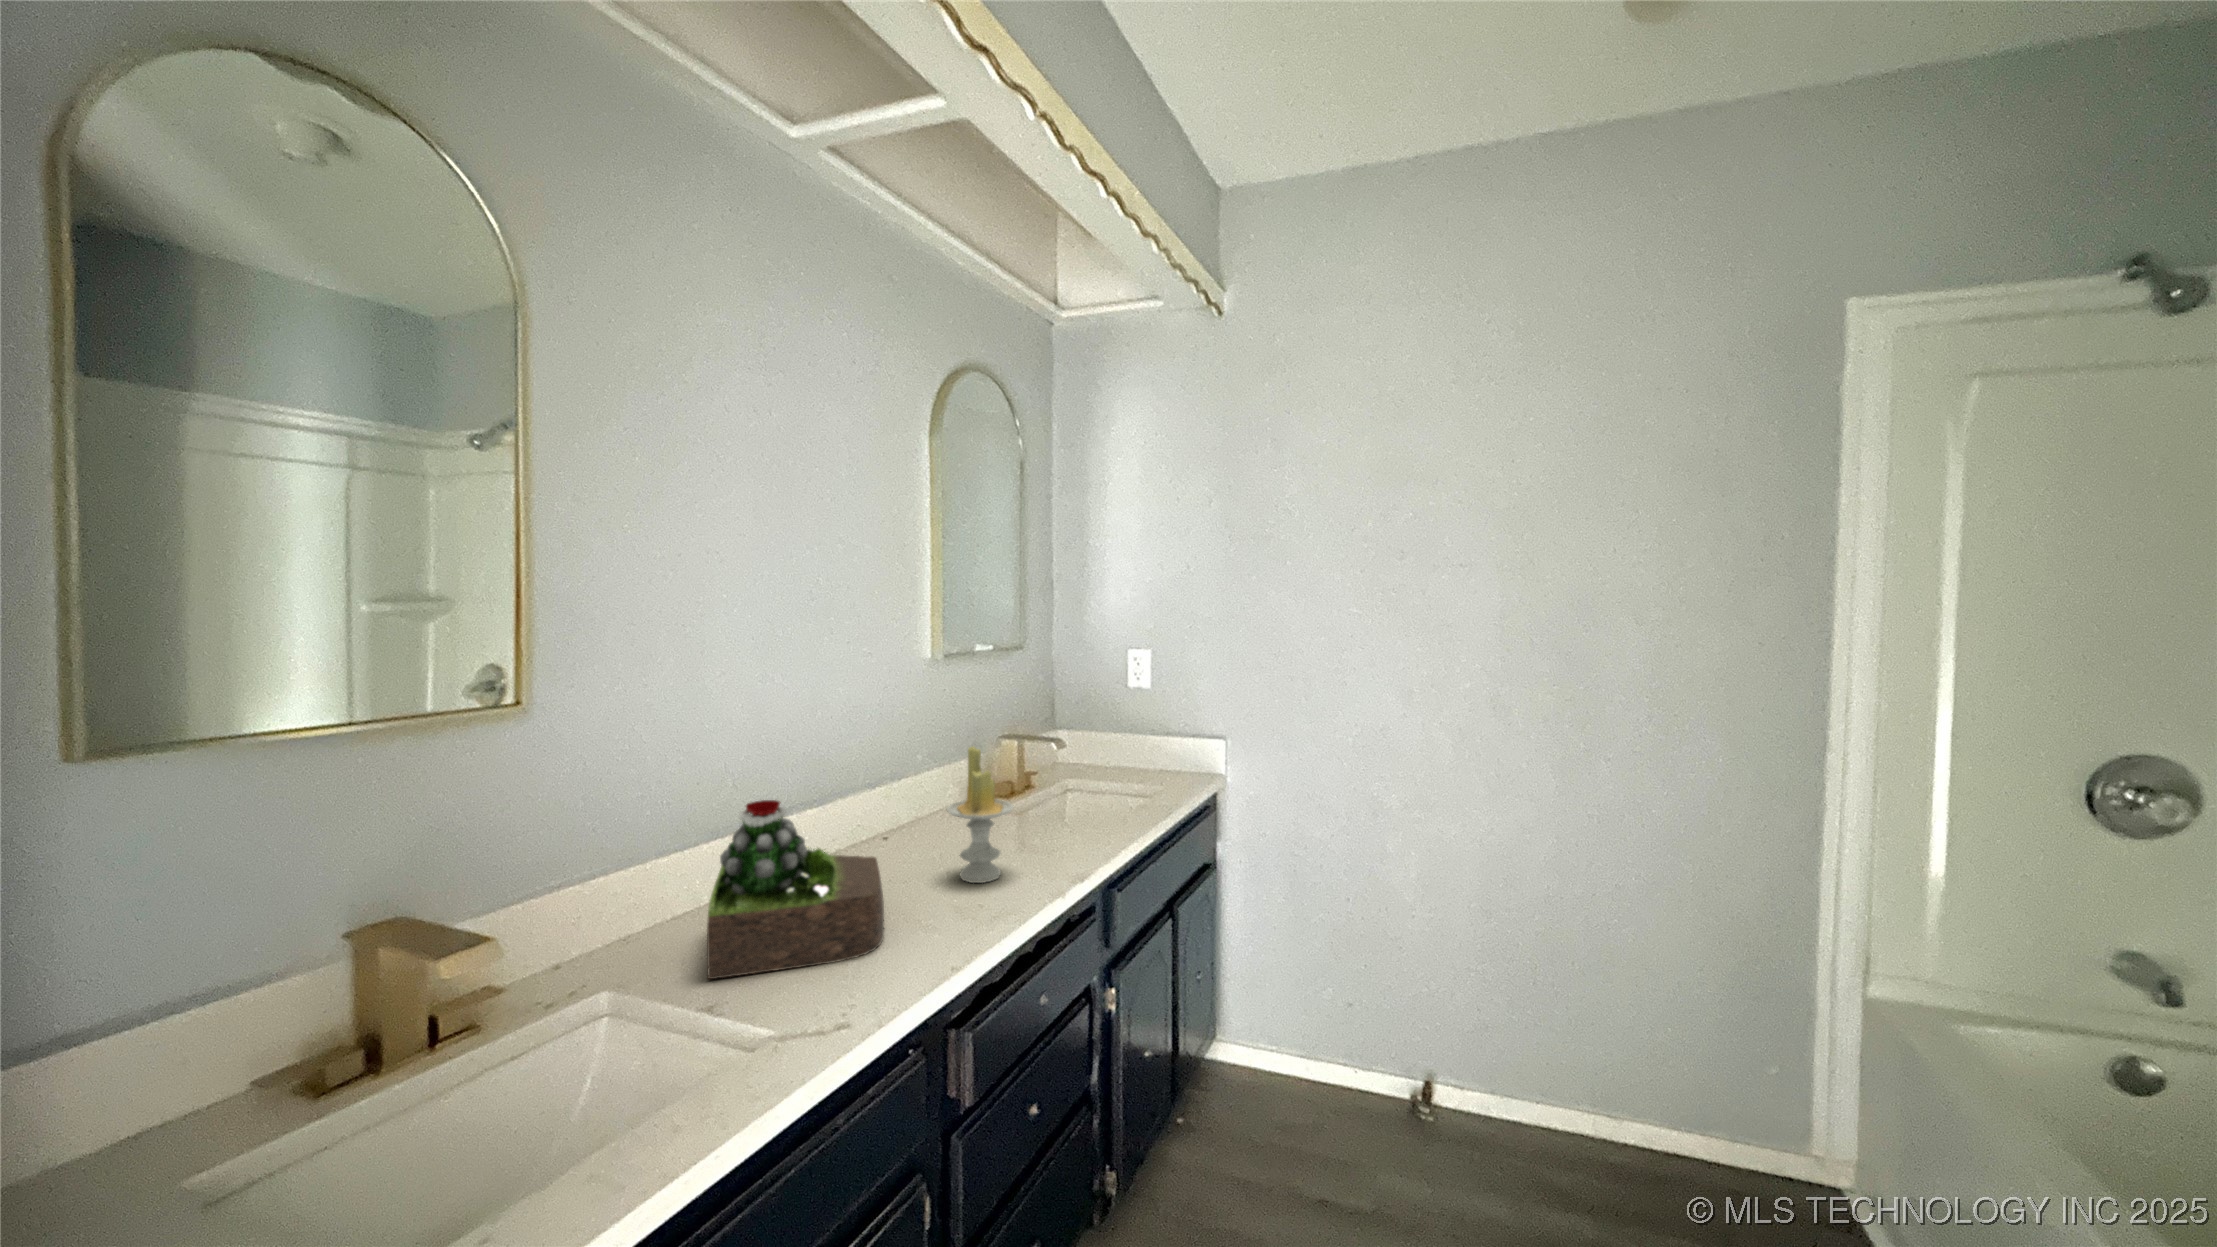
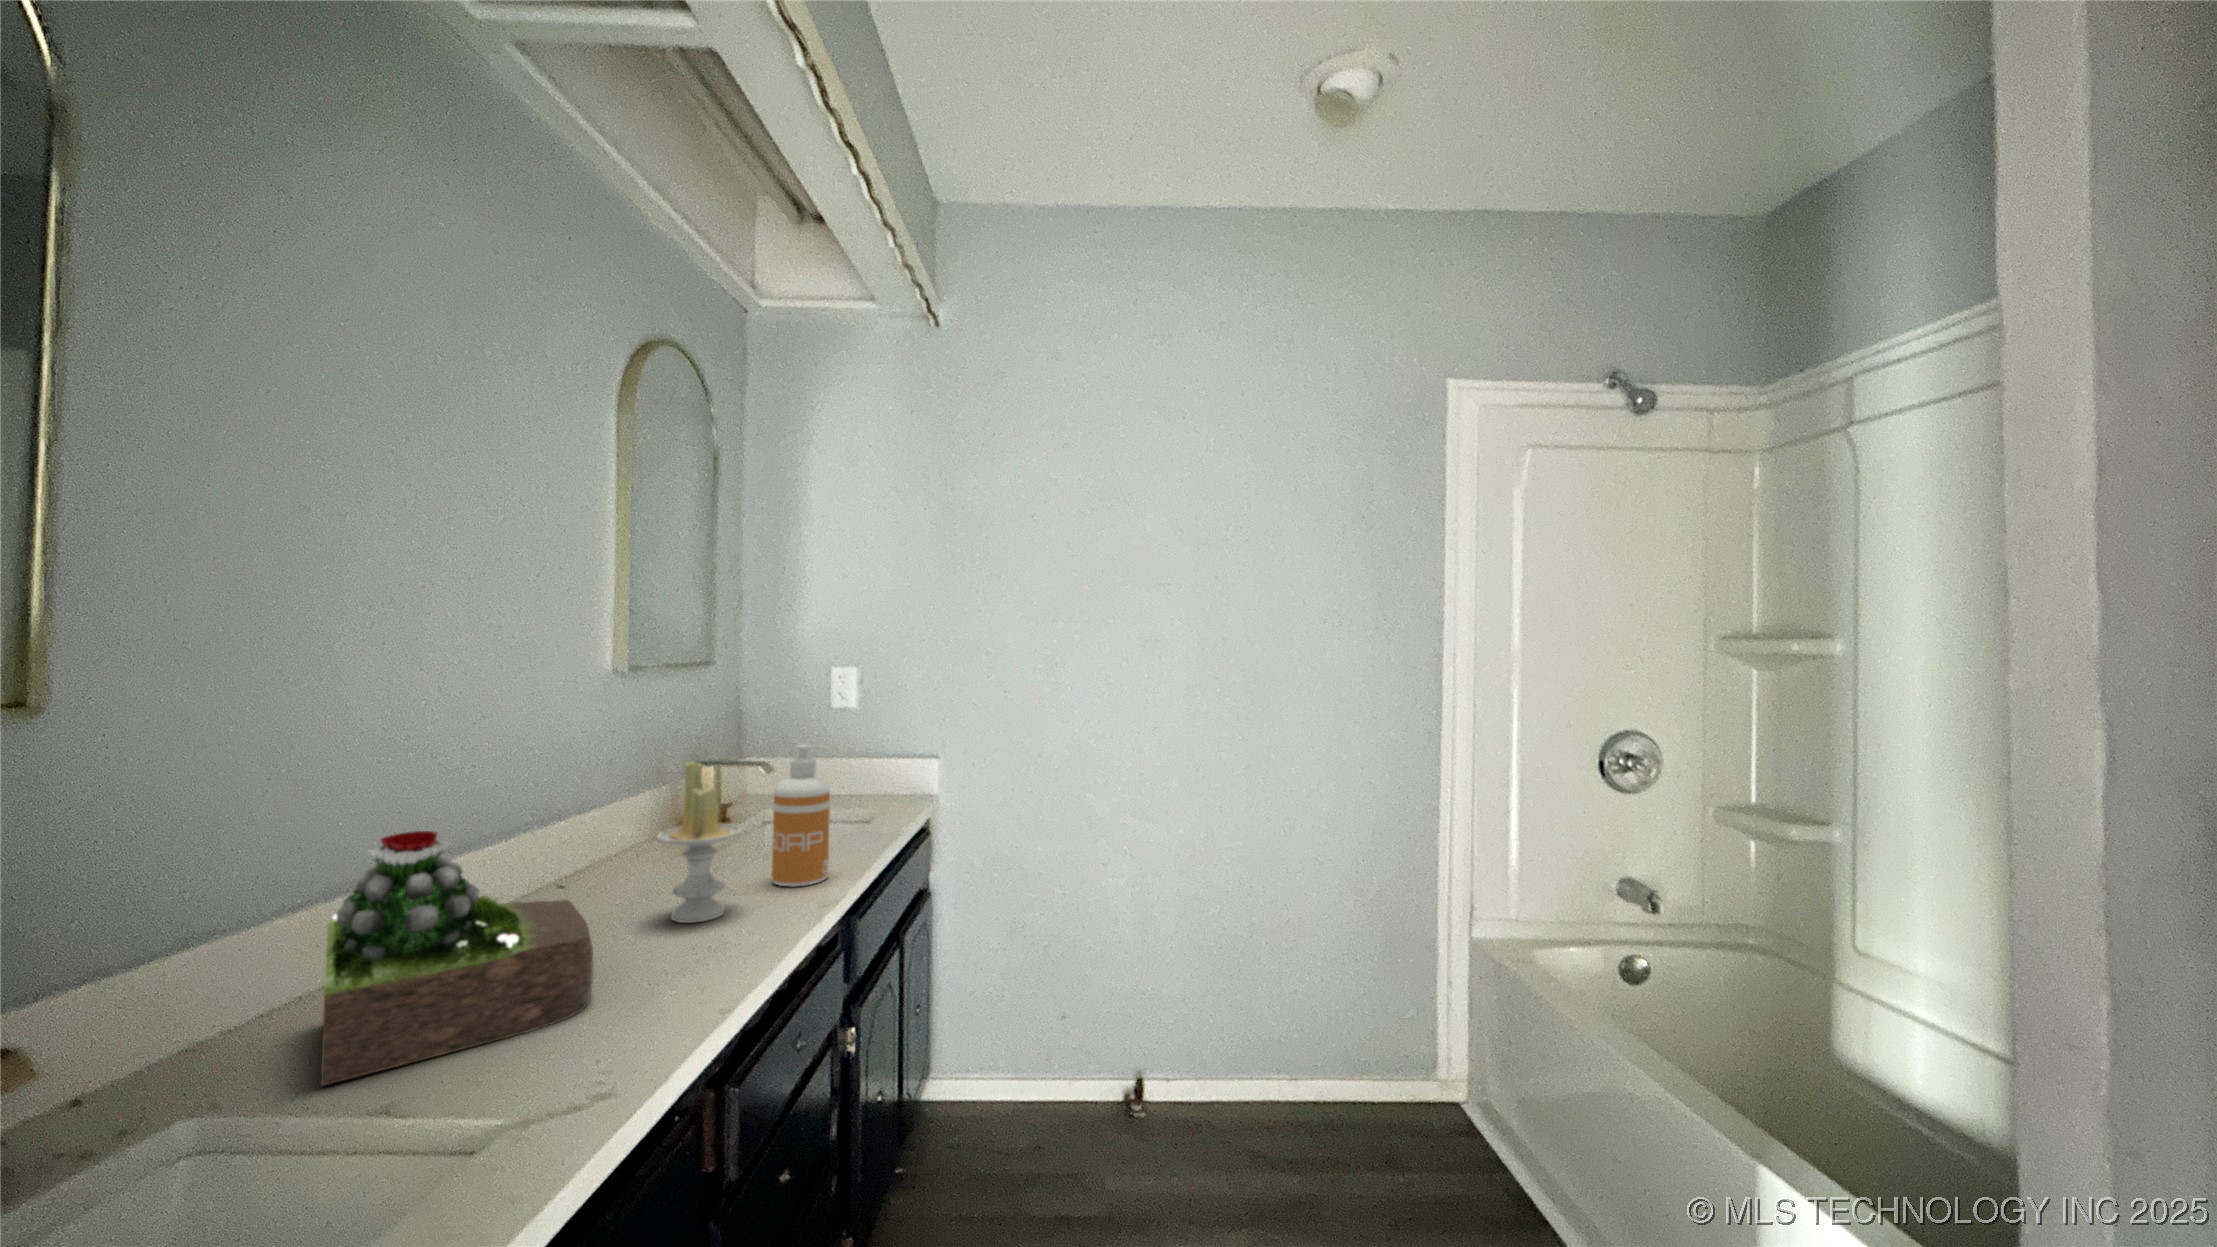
soap dispenser: none [1045,733,1093,859] -> present [772,745,830,887]

